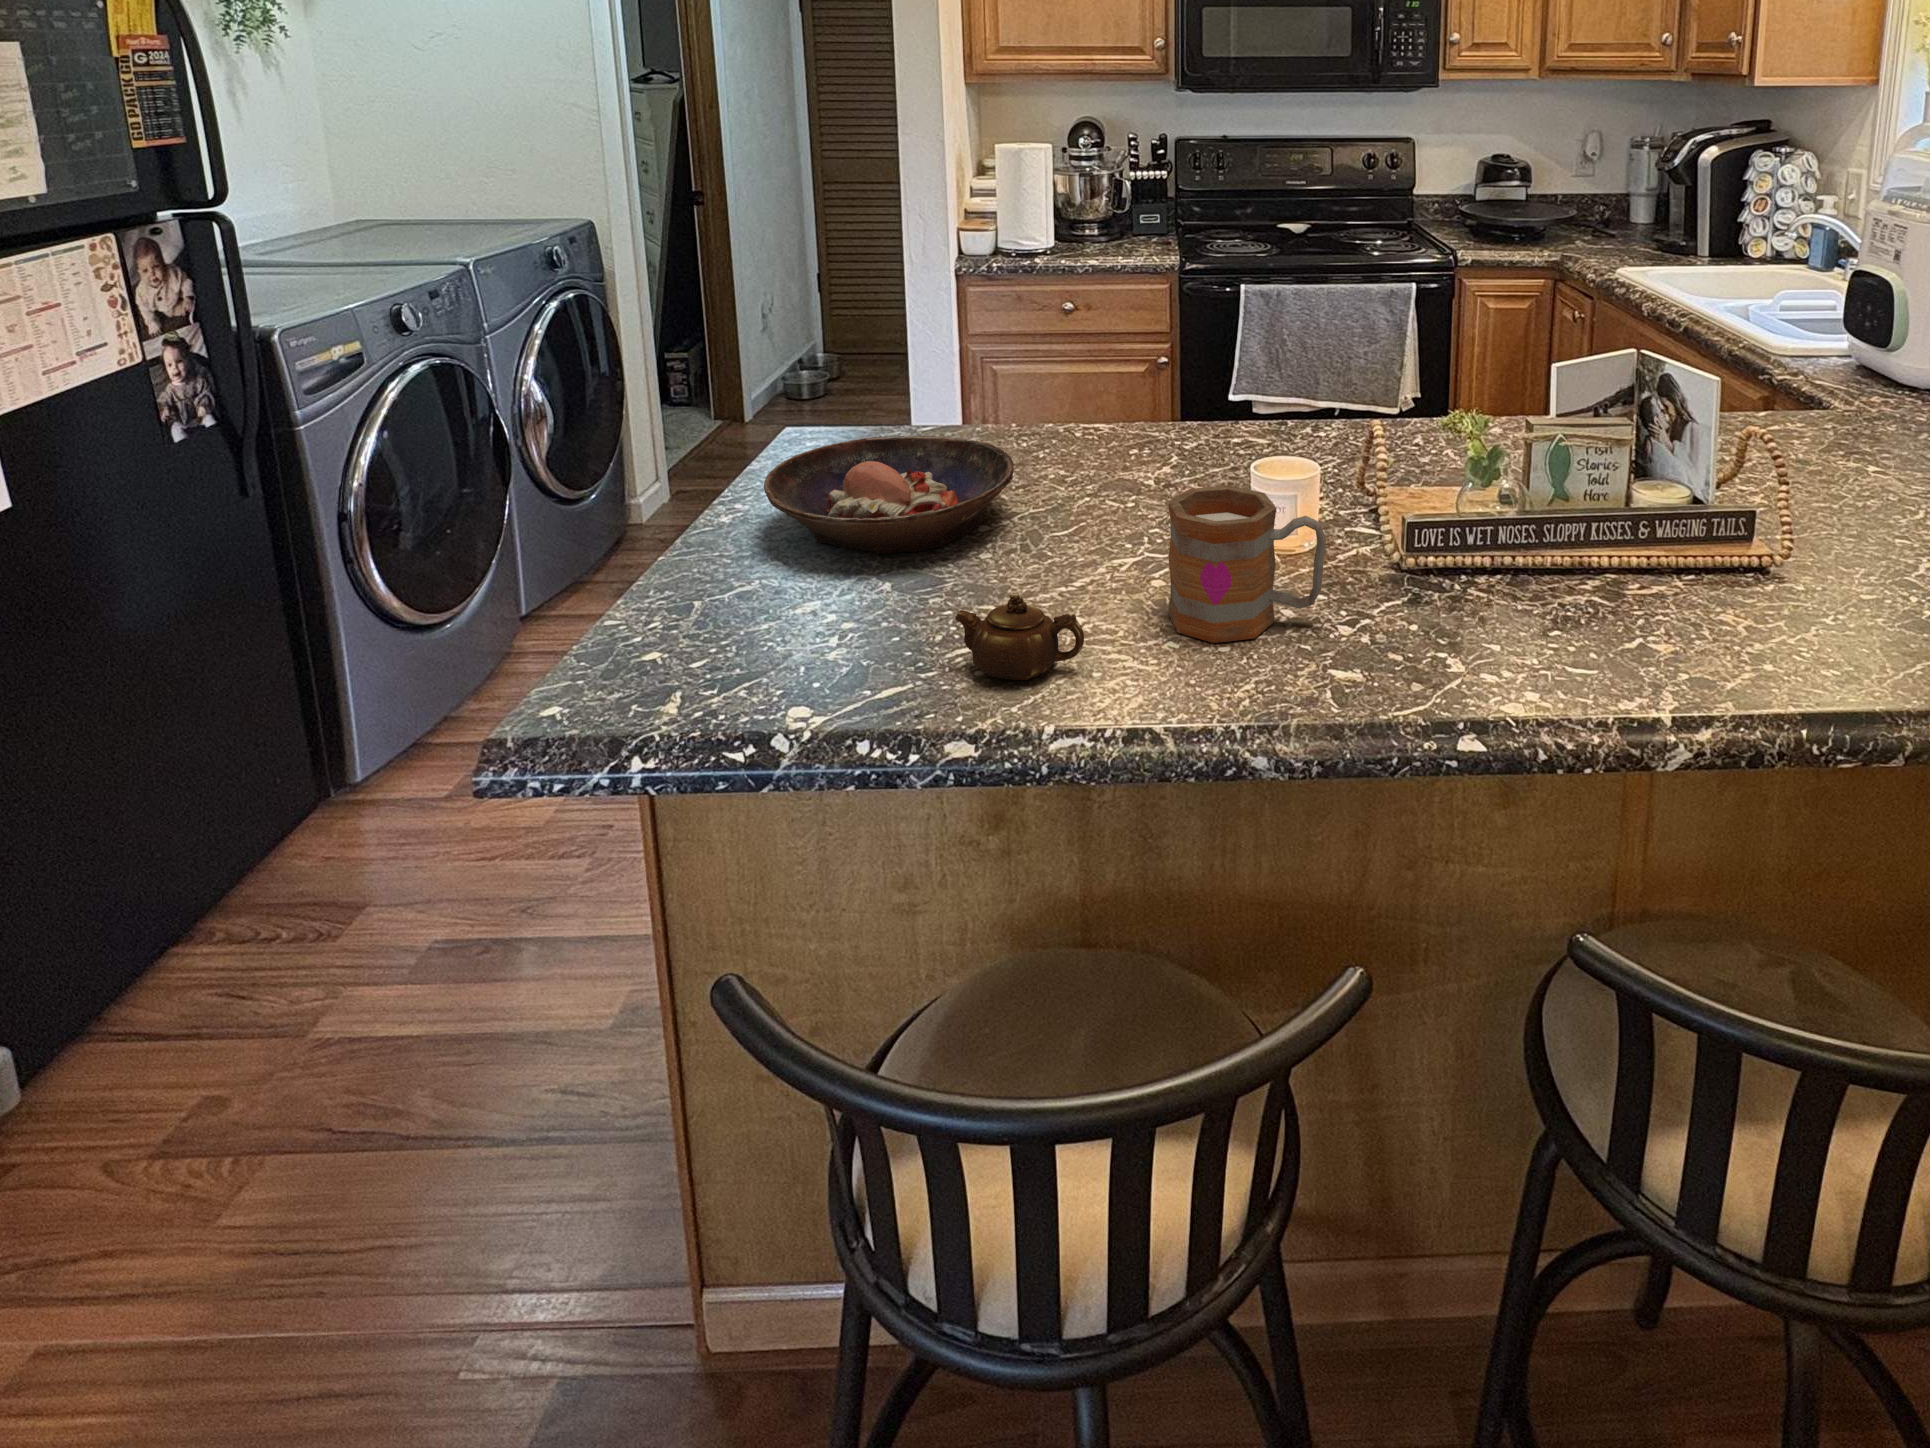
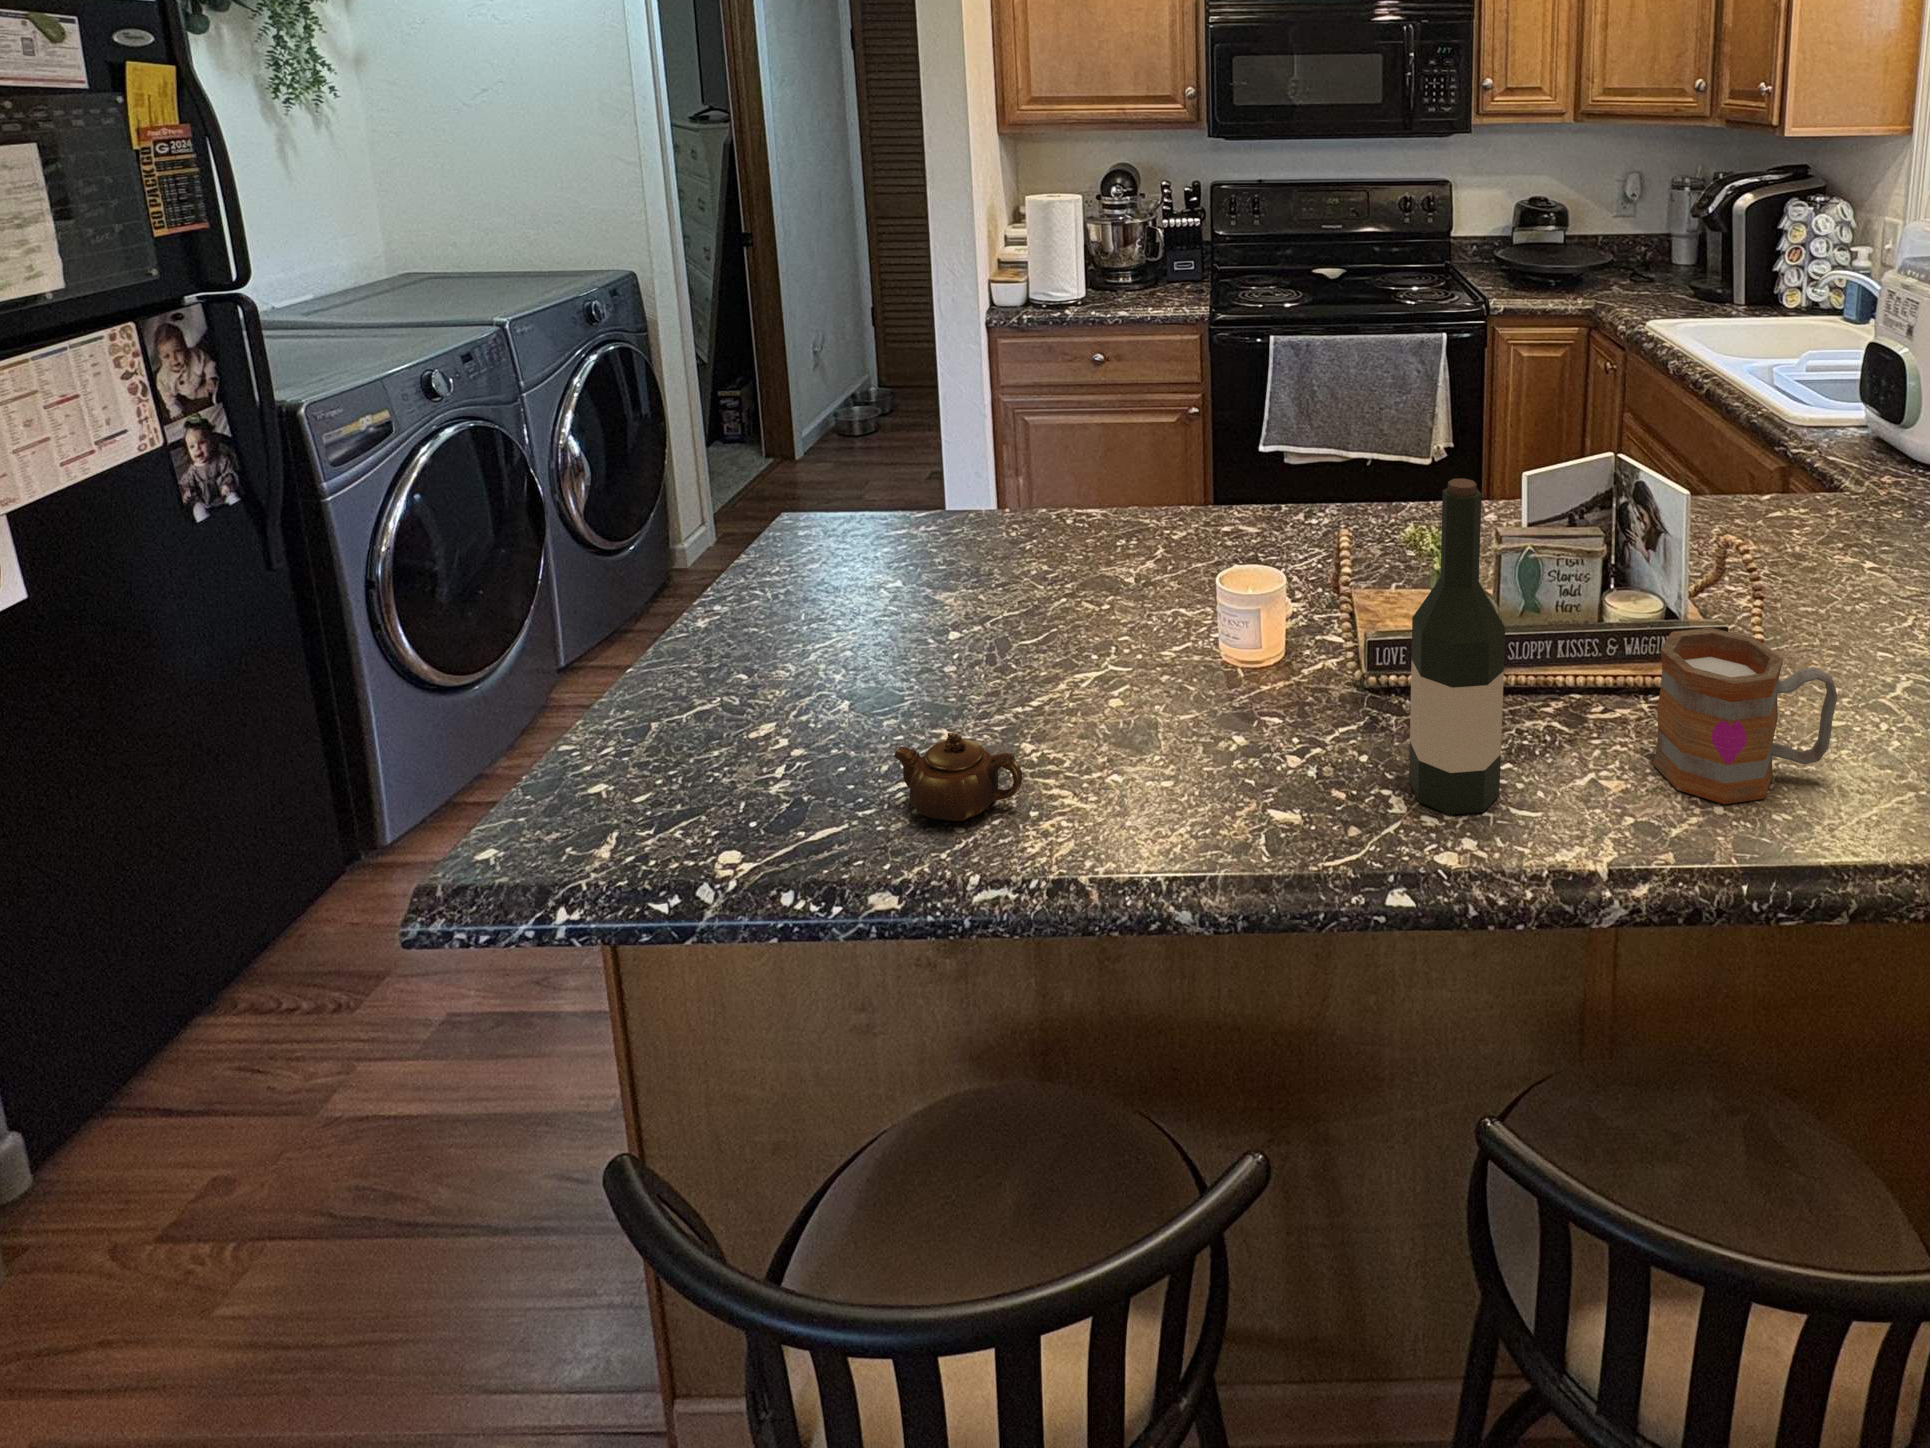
wine bottle: none [1461,341,1563,672] -> present [1409,478,1505,815]
bowl: present [764,436,1014,554] -> none [734,533,986,665]
mug: present [1168,485,1326,643] -> present [1653,628,1838,804]

